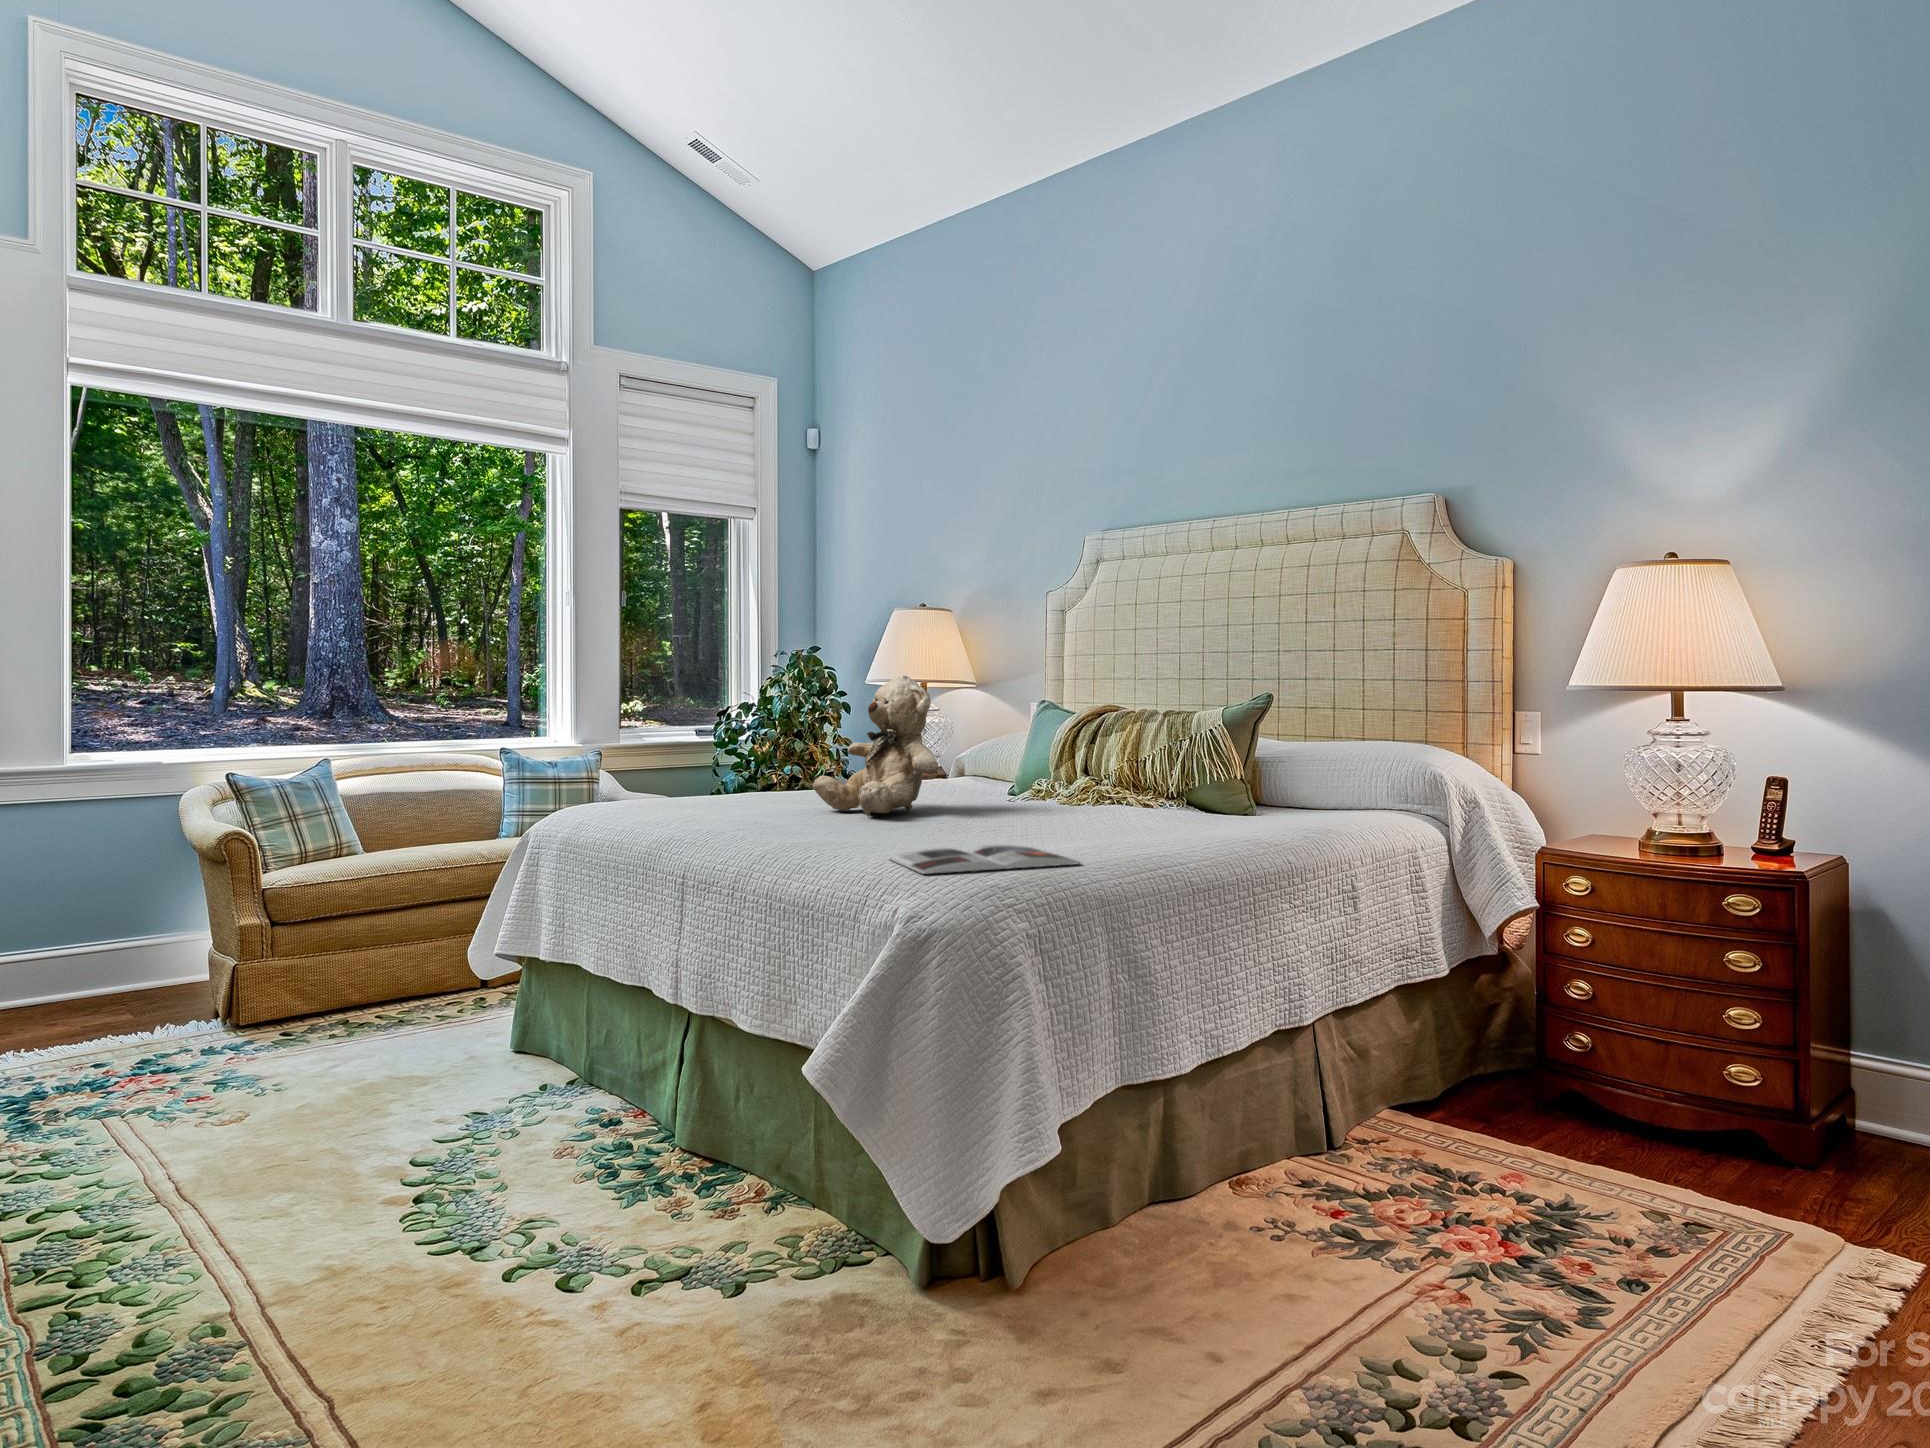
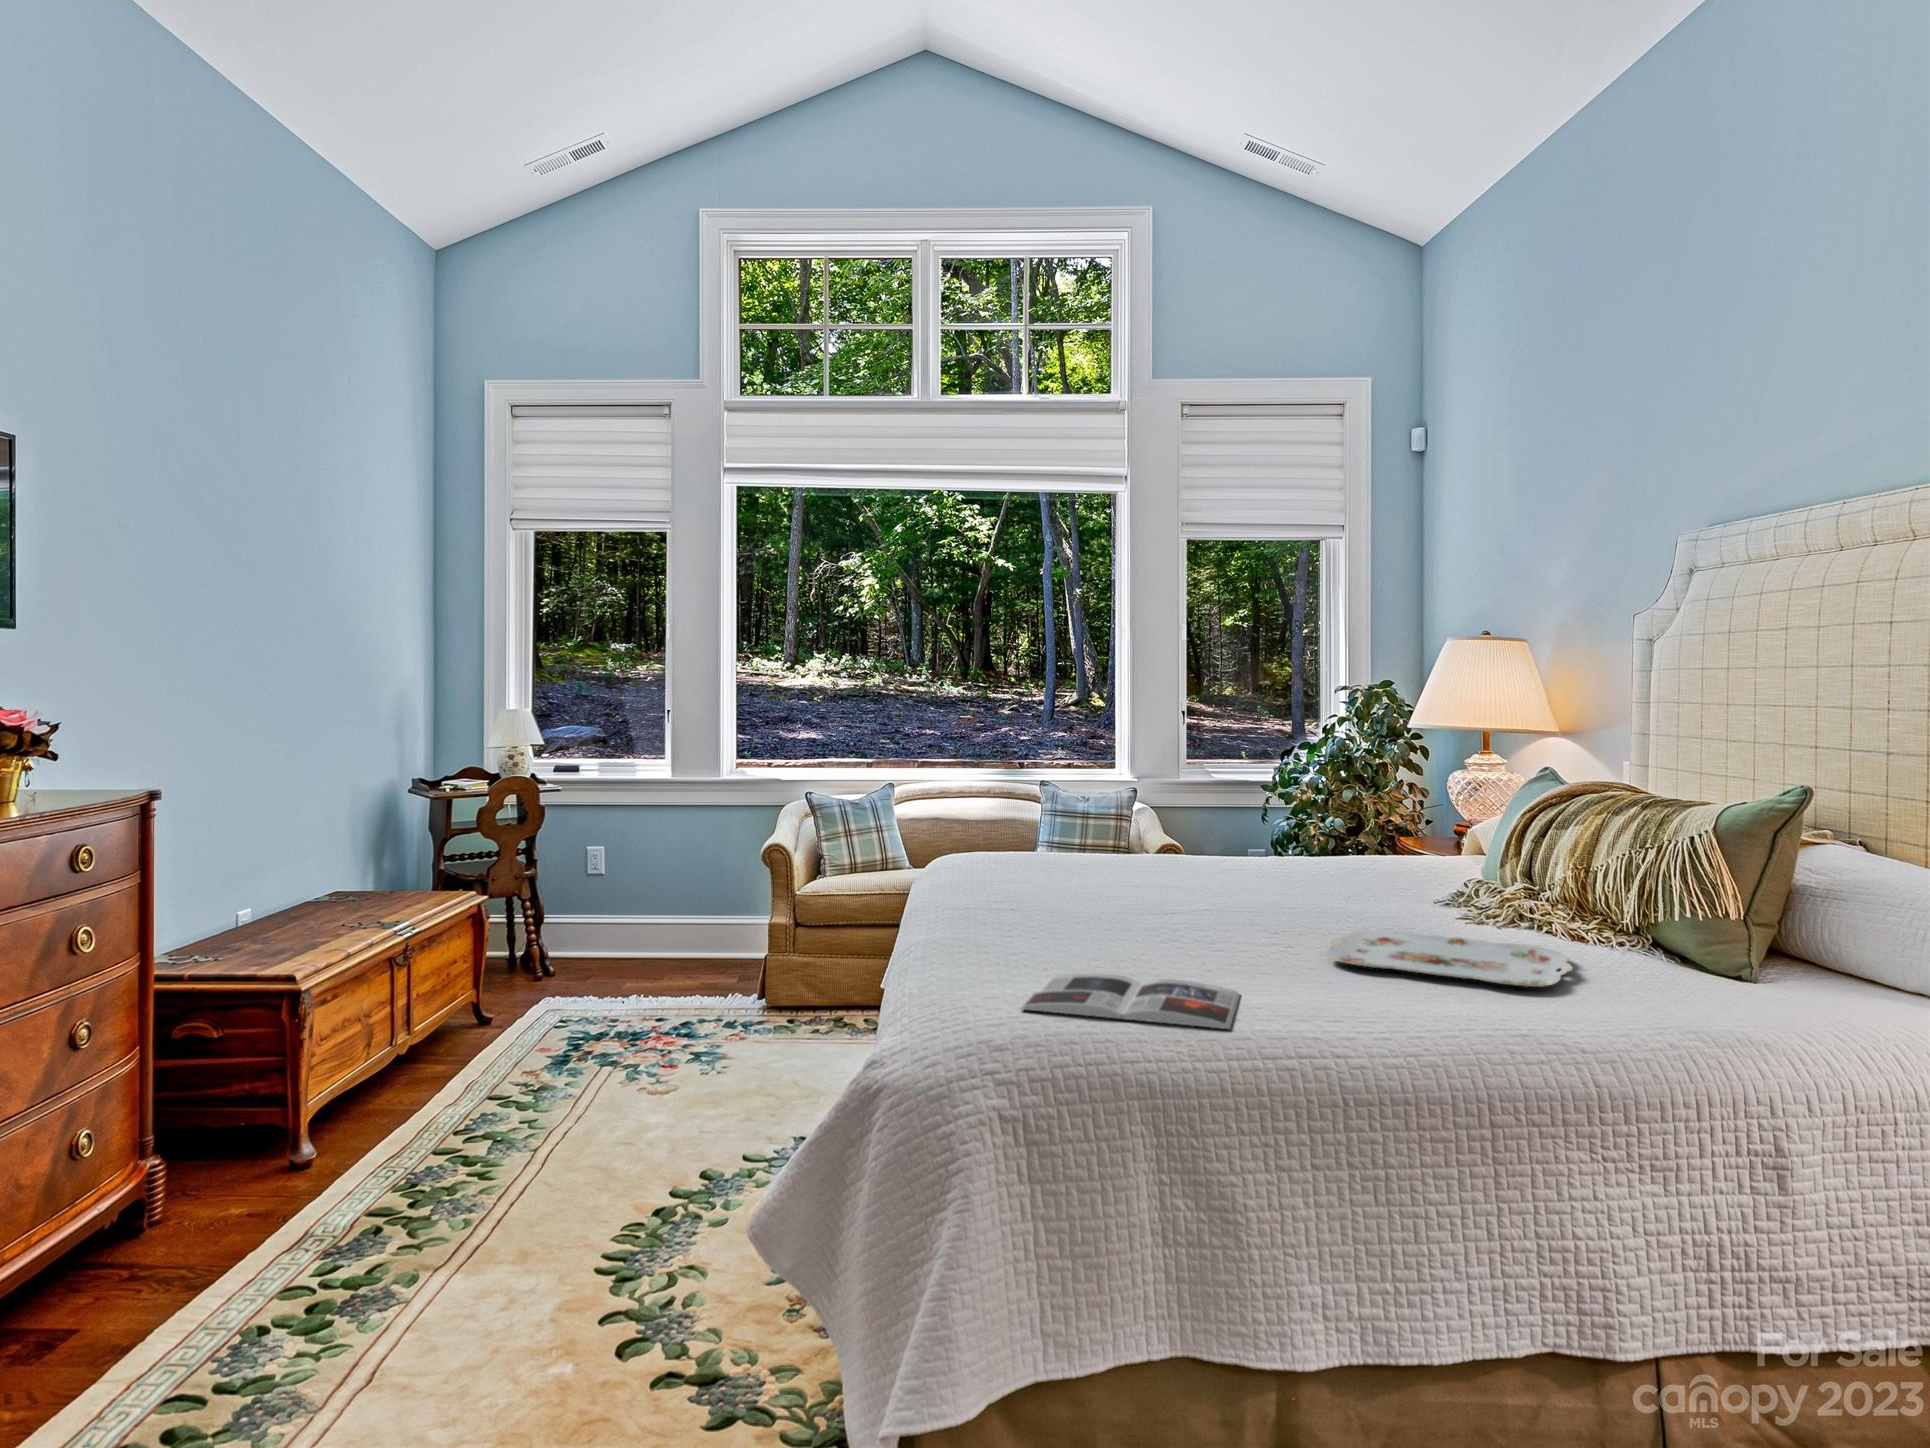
teddy bear: present [812,676,938,817] -> none [1155,747,1284,908]
serving tray: none [1023,810,1197,830] -> present [1326,929,1573,987]

